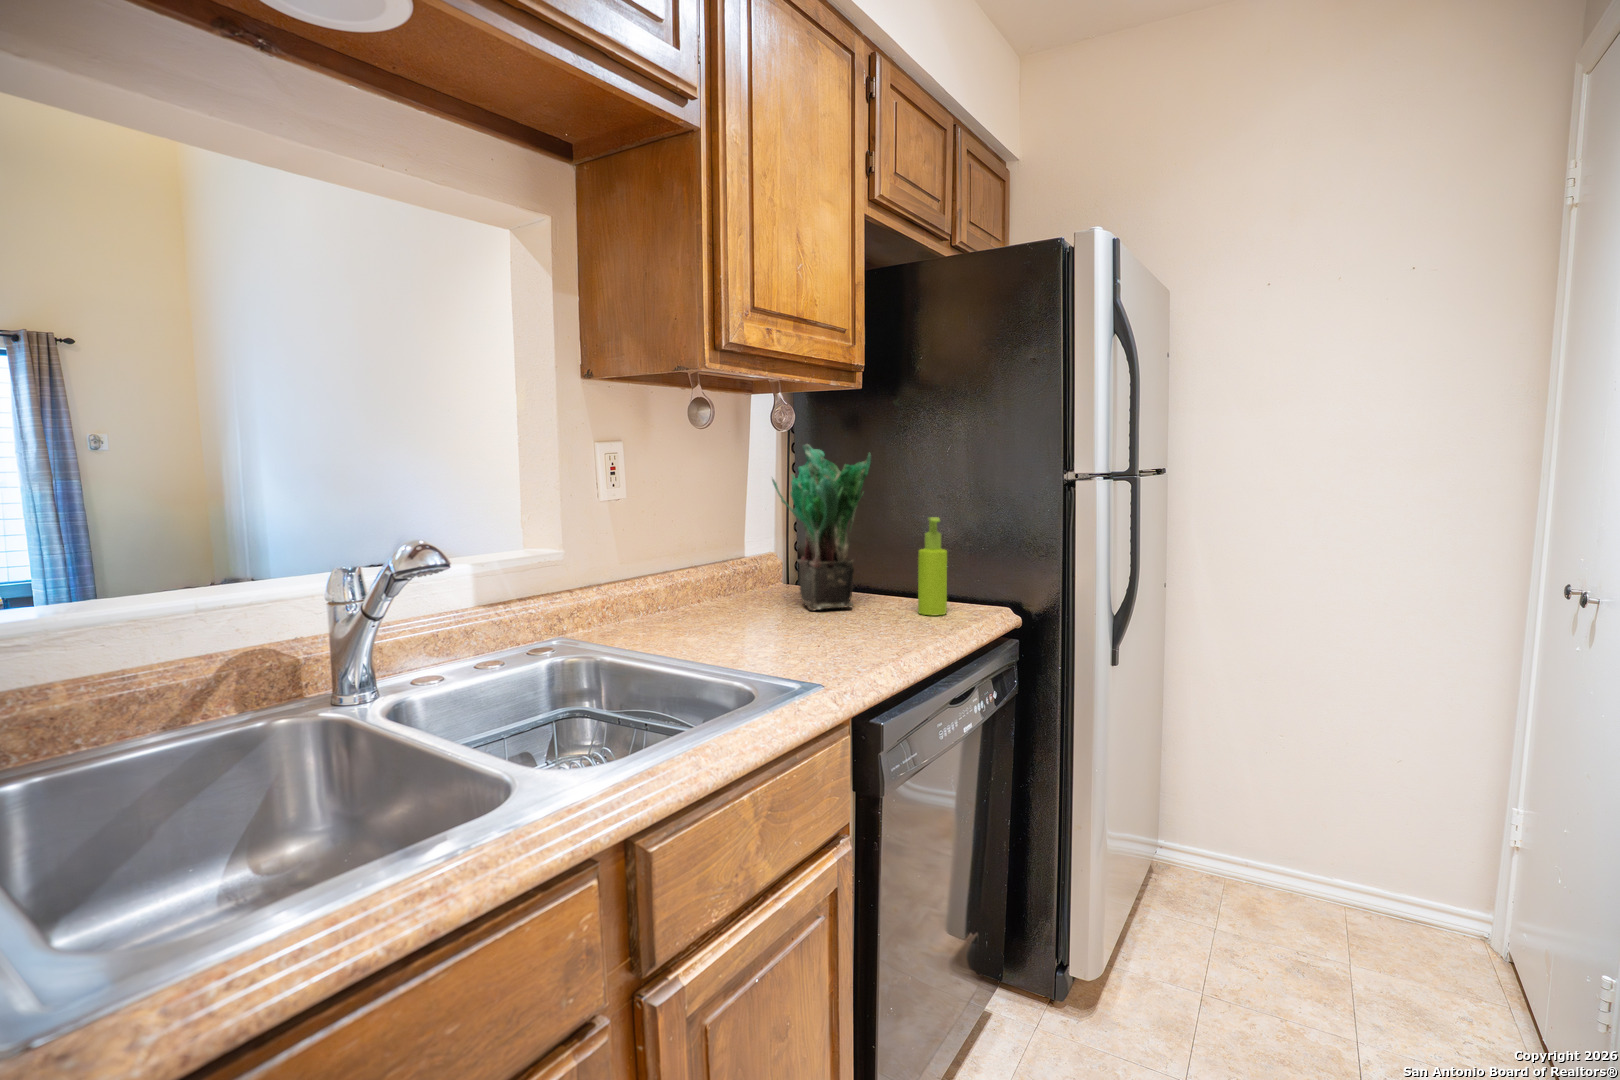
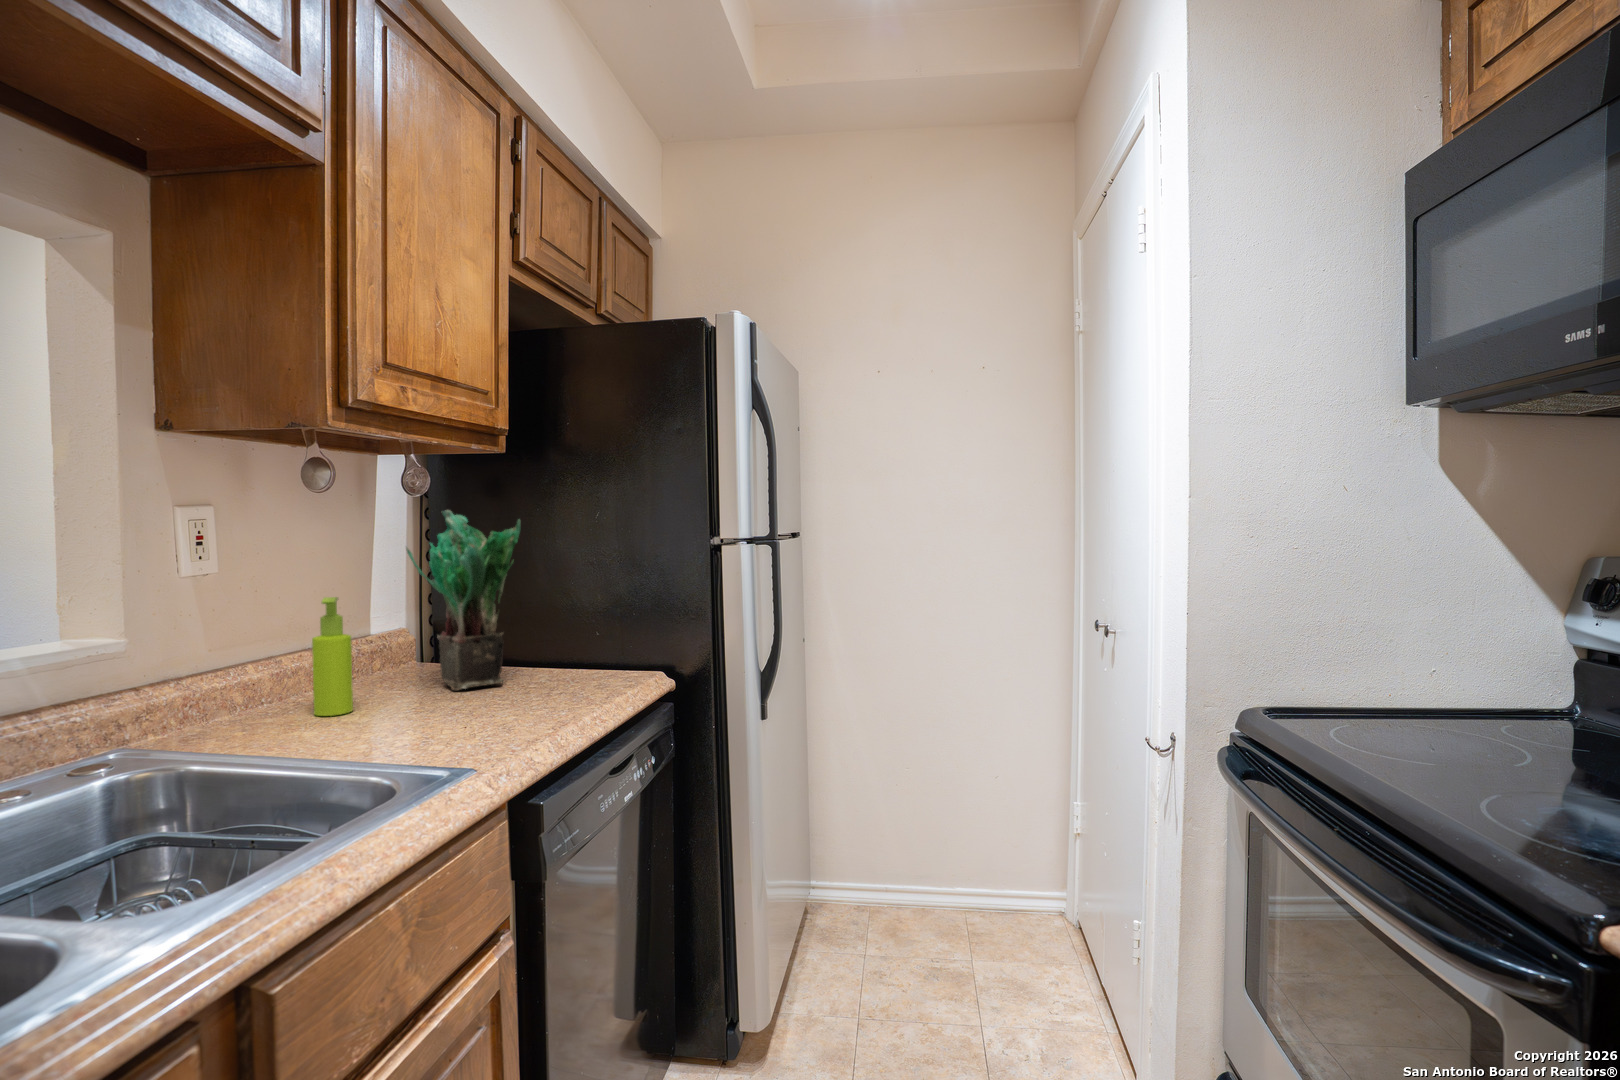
soap dispenser: present [918,517,947,615] -> present [312,597,353,716]

